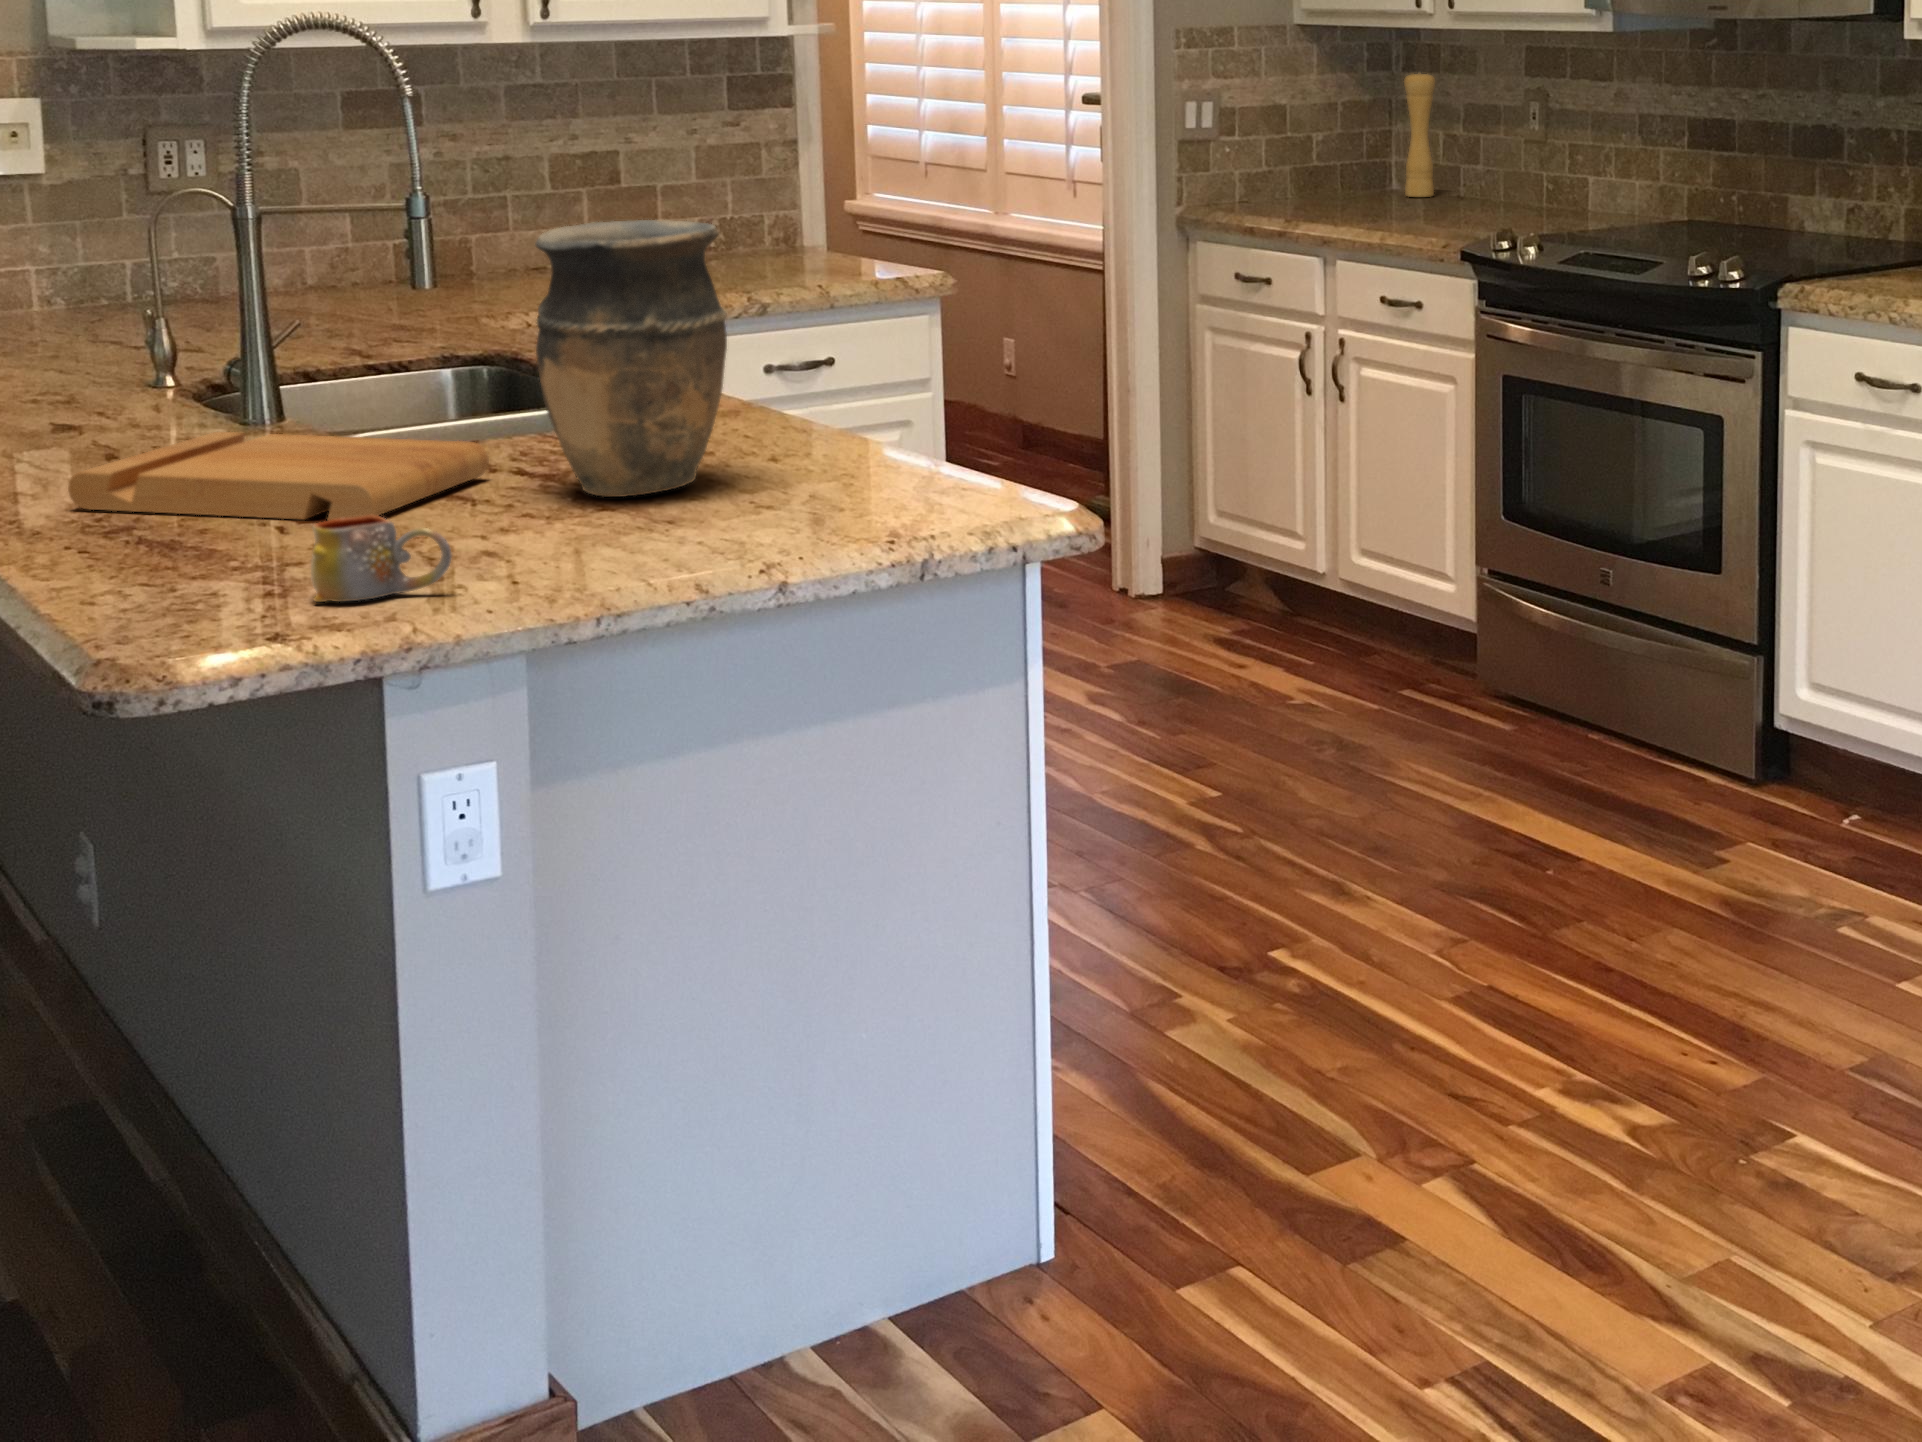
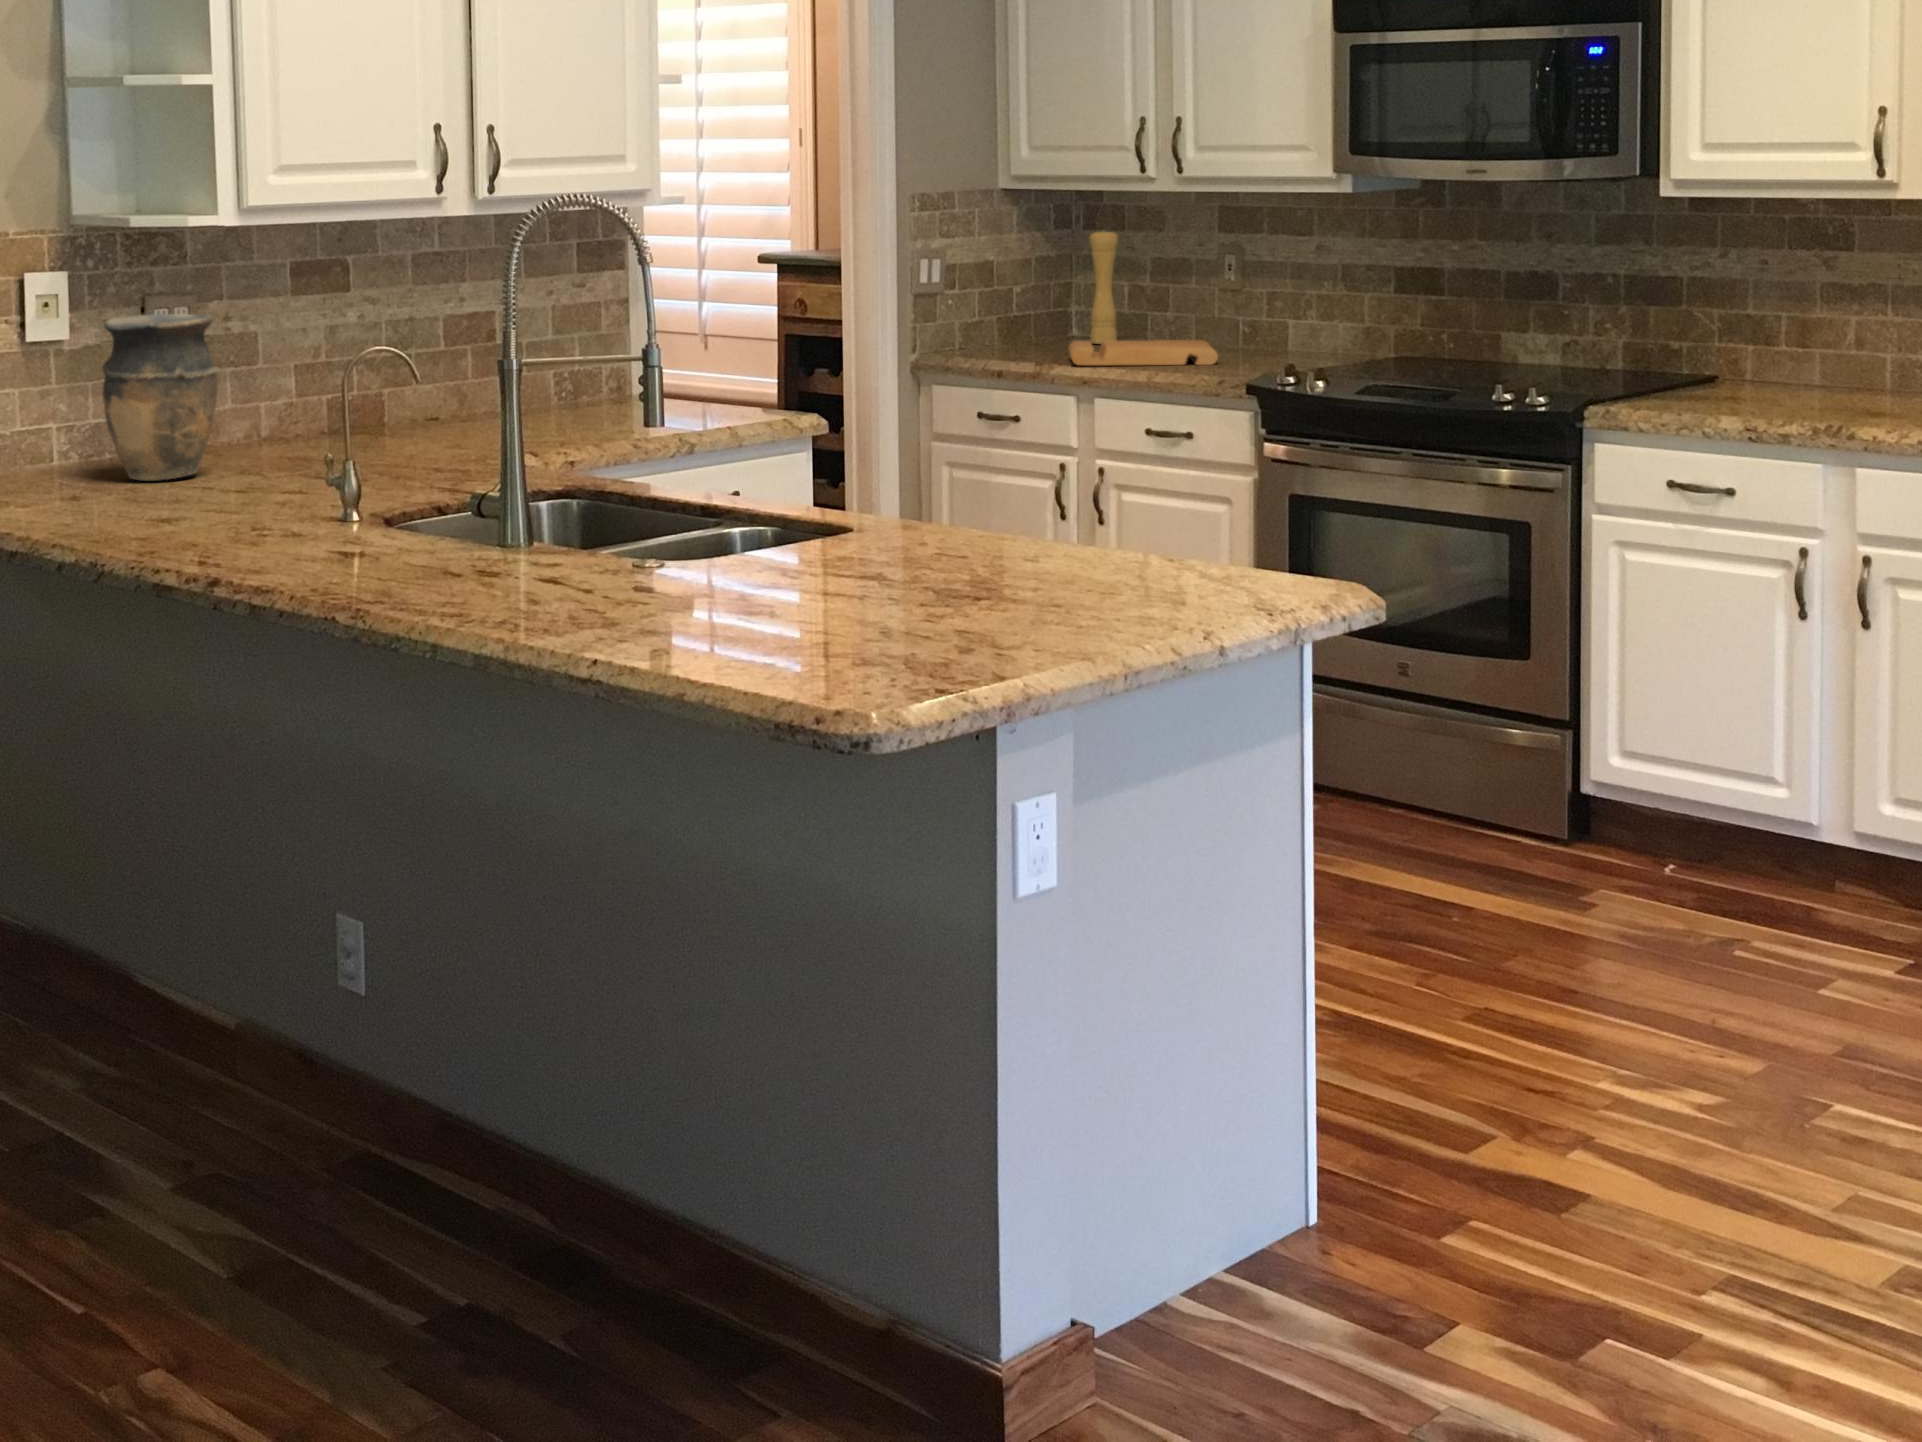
vase: present [535,220,727,497] -> present [102,314,218,481]
cutting board: present [68,432,489,521] -> present [1069,340,1218,366]
mug: present [311,515,451,602] -> none [935,594,1042,663]

